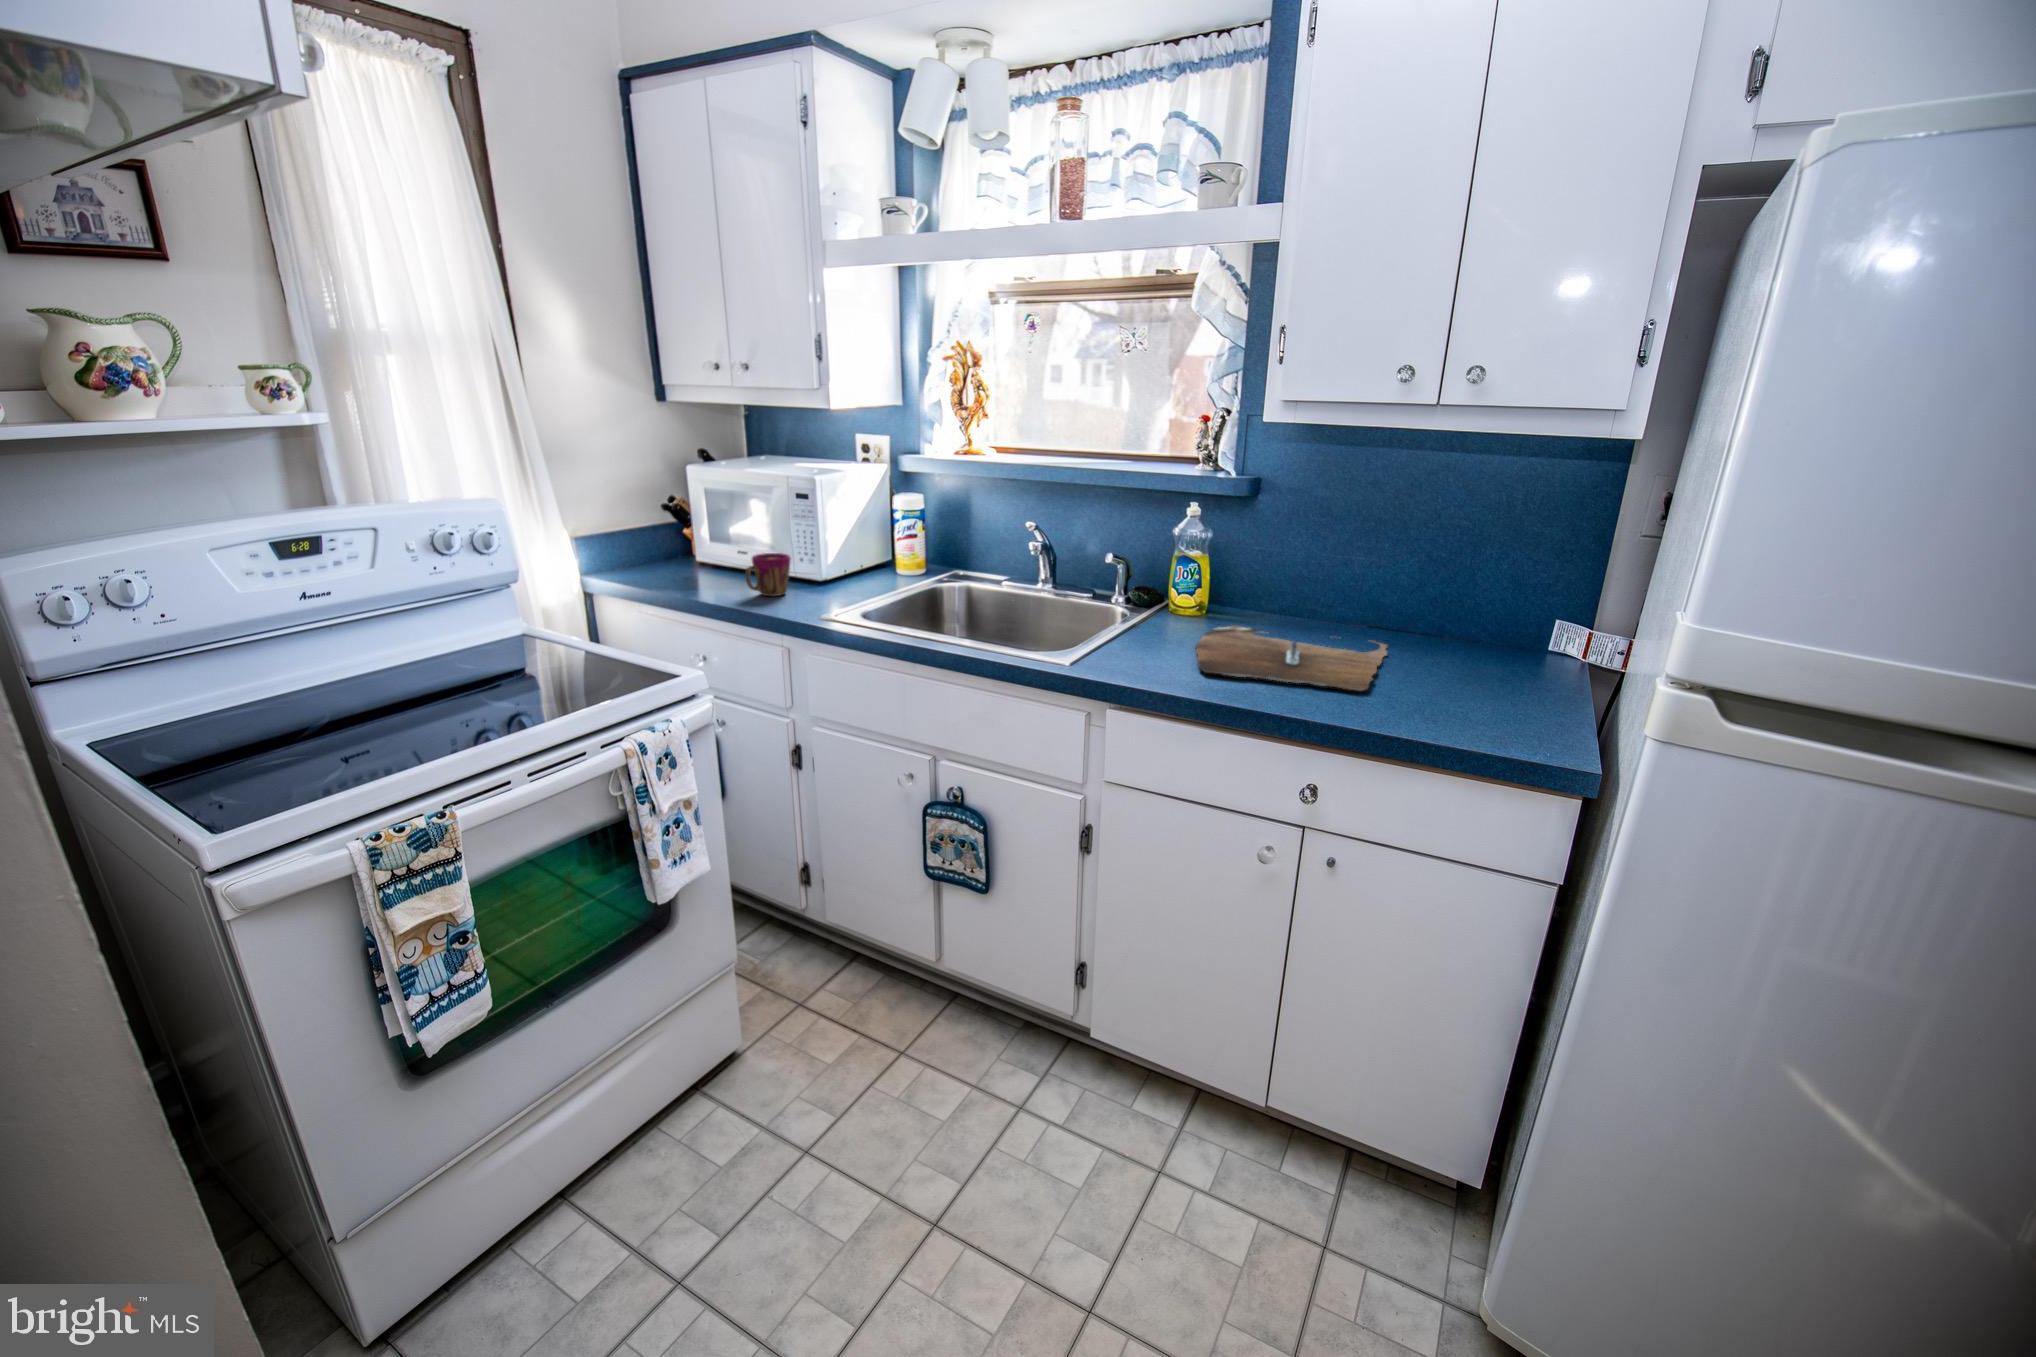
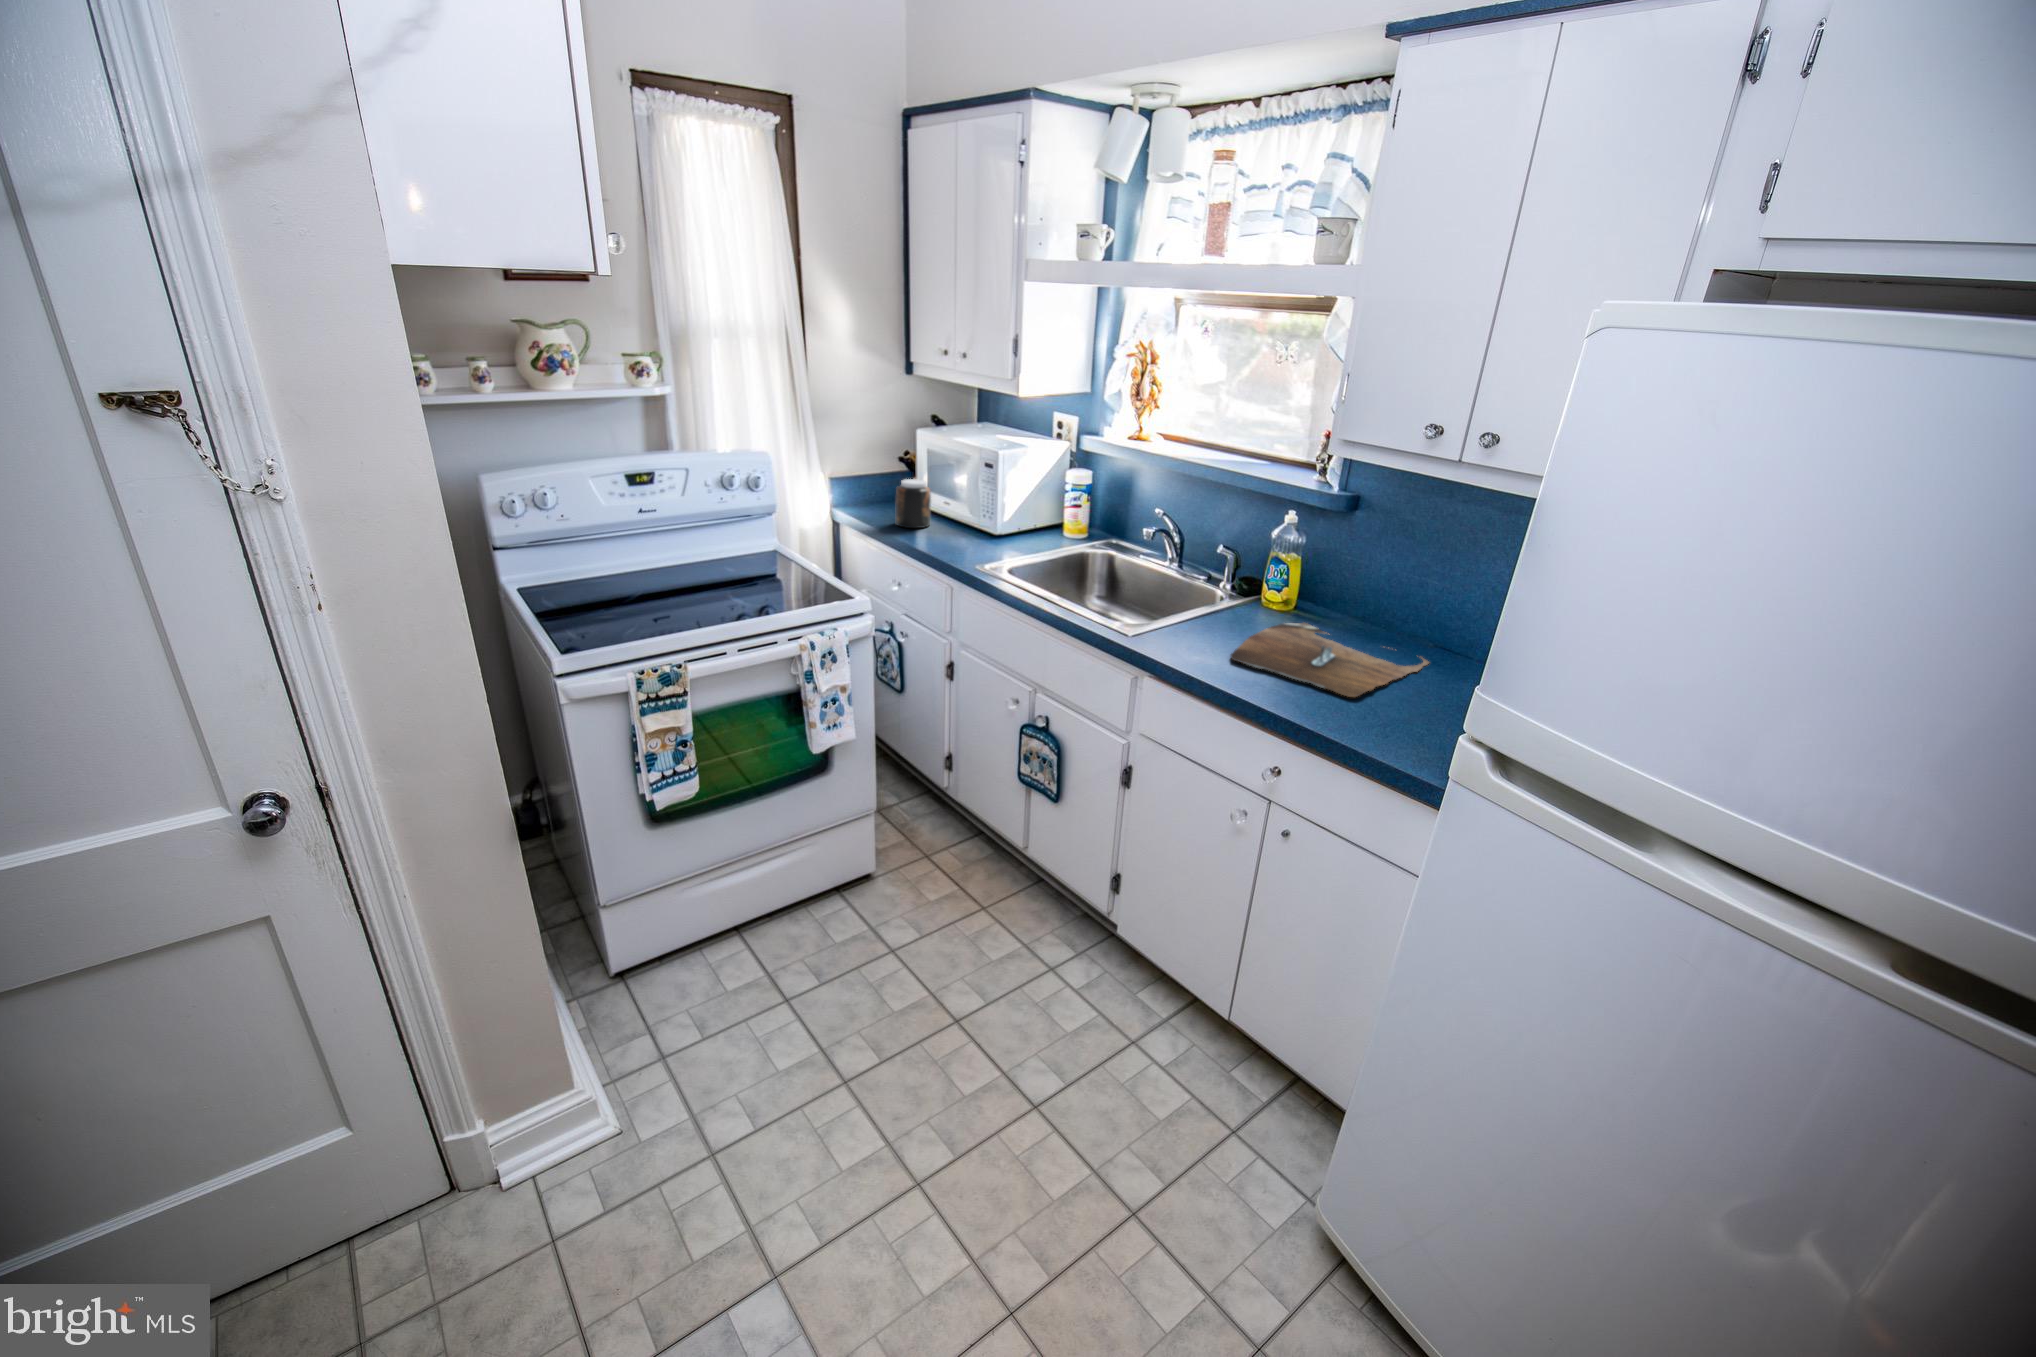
jar: none [678,526,728,587] -> present [896,479,931,528]
cup: present [745,553,791,596] -> none [934,508,971,543]

